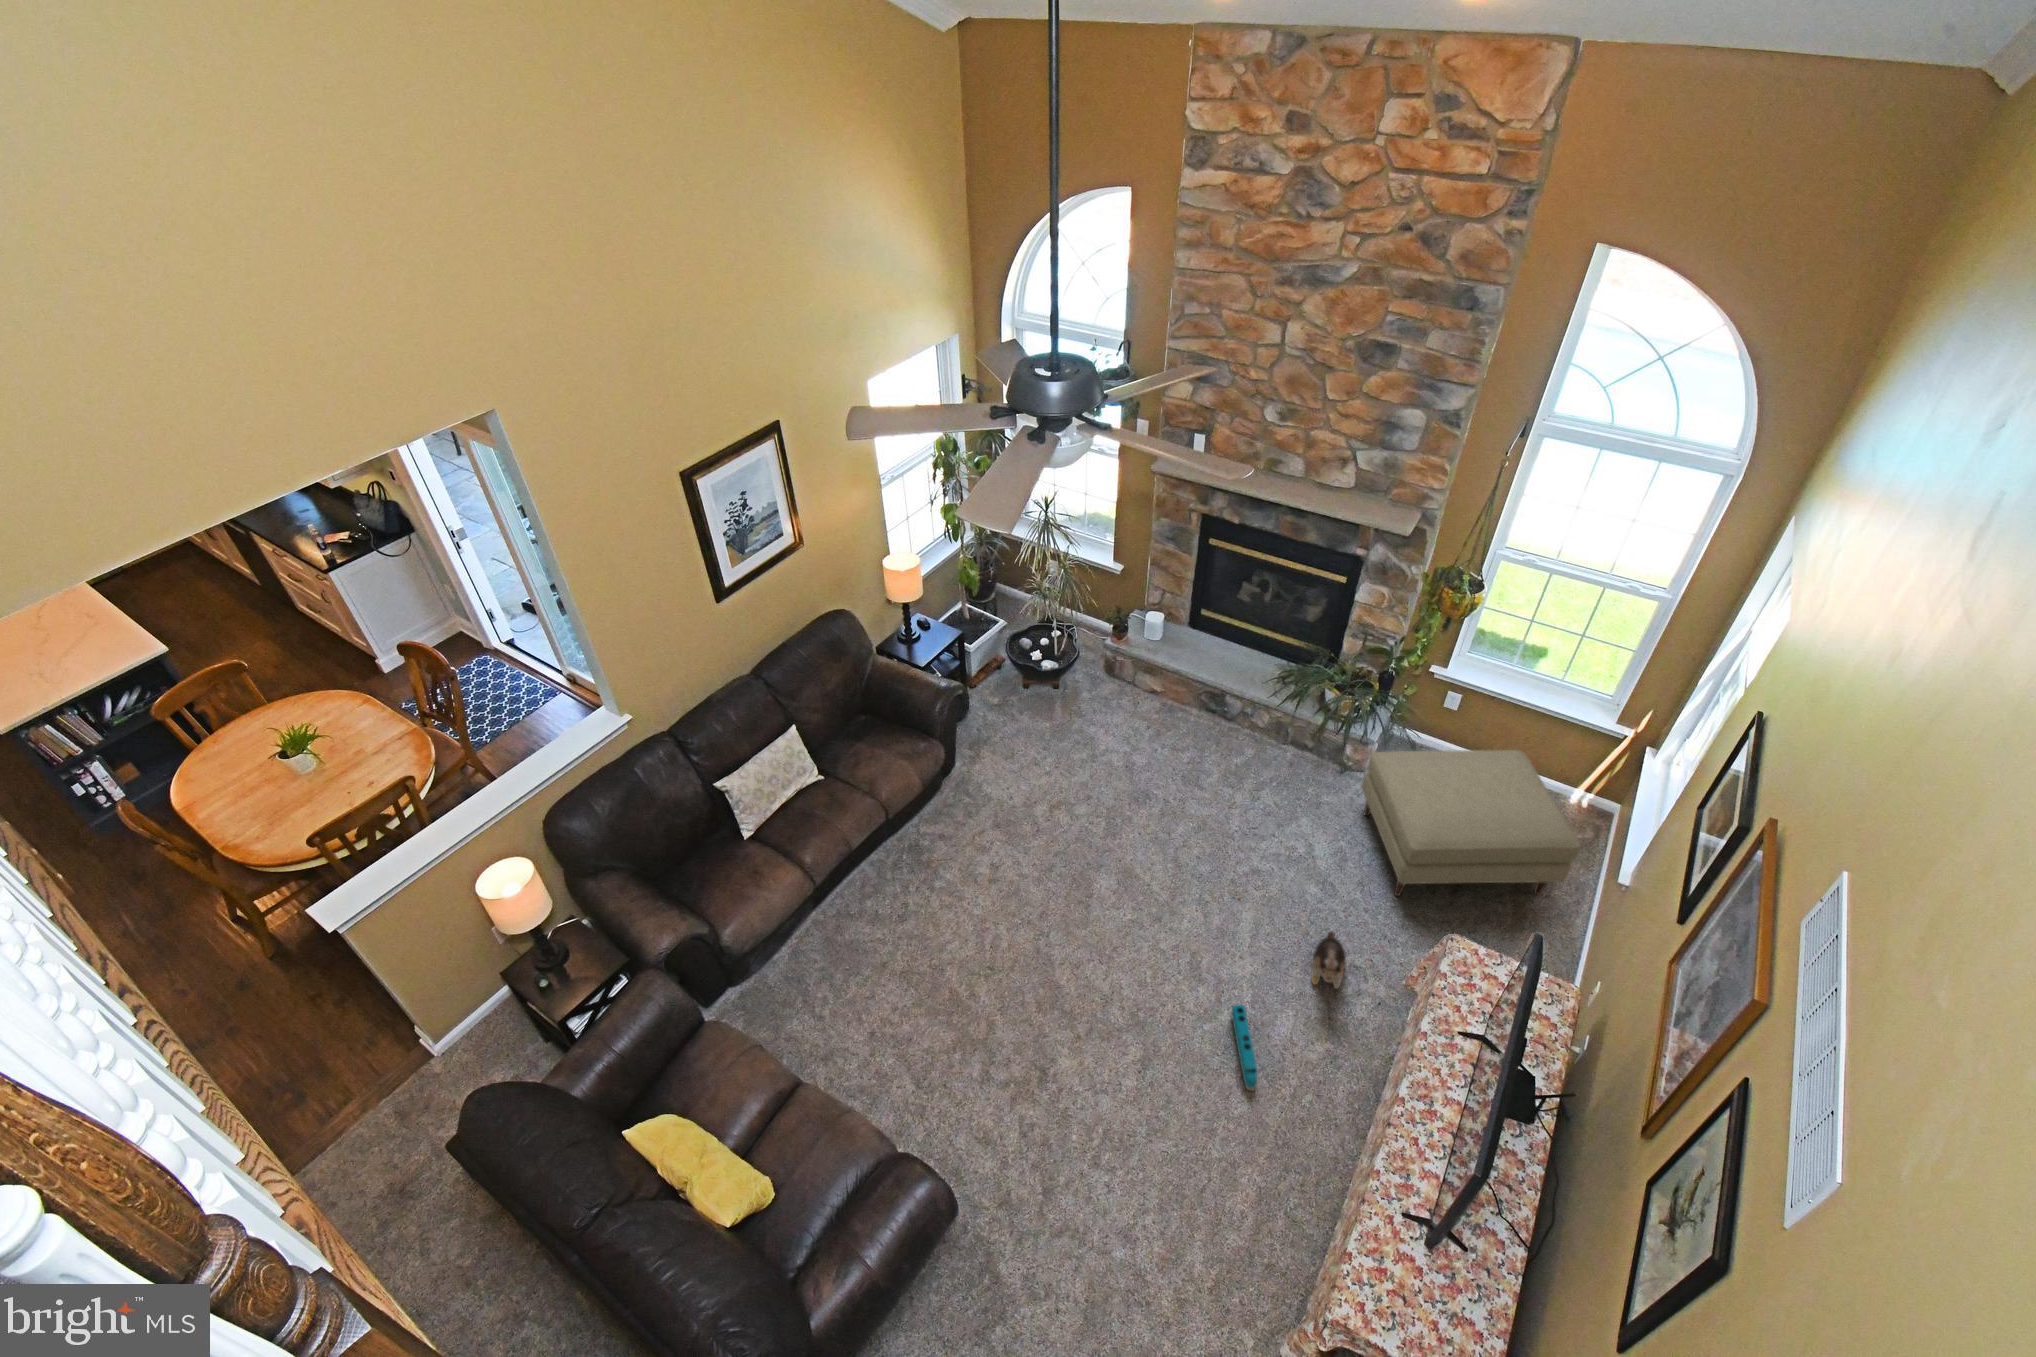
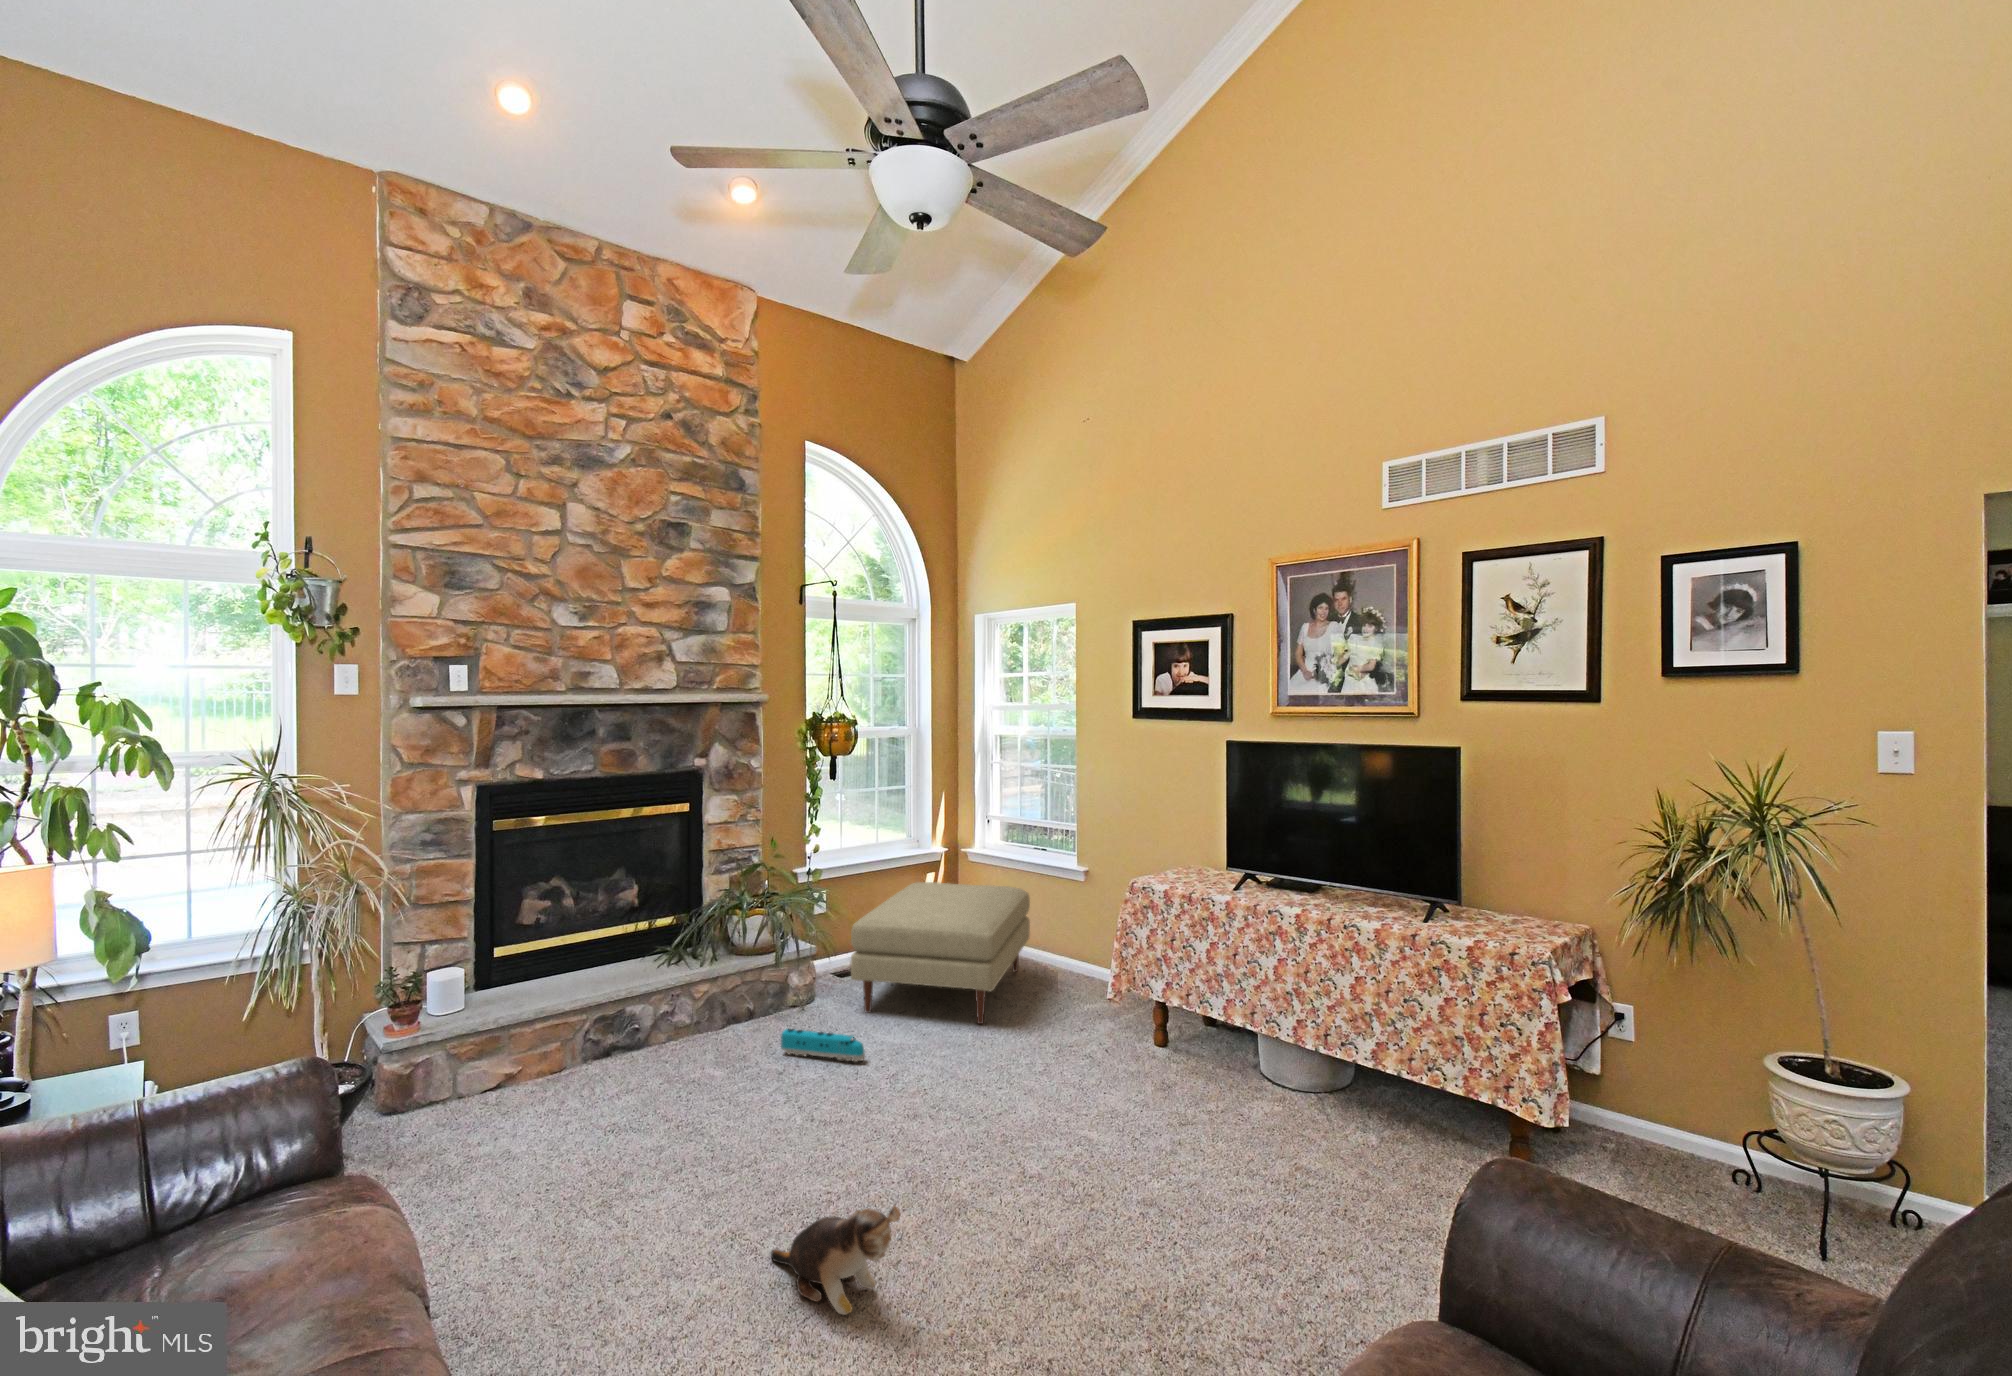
plush toy: present [1311,931,1346,988] -> present [771,1206,900,1315]
toy train: present [1231,1005,1257,1090] -> present [781,1029,865,1062]

